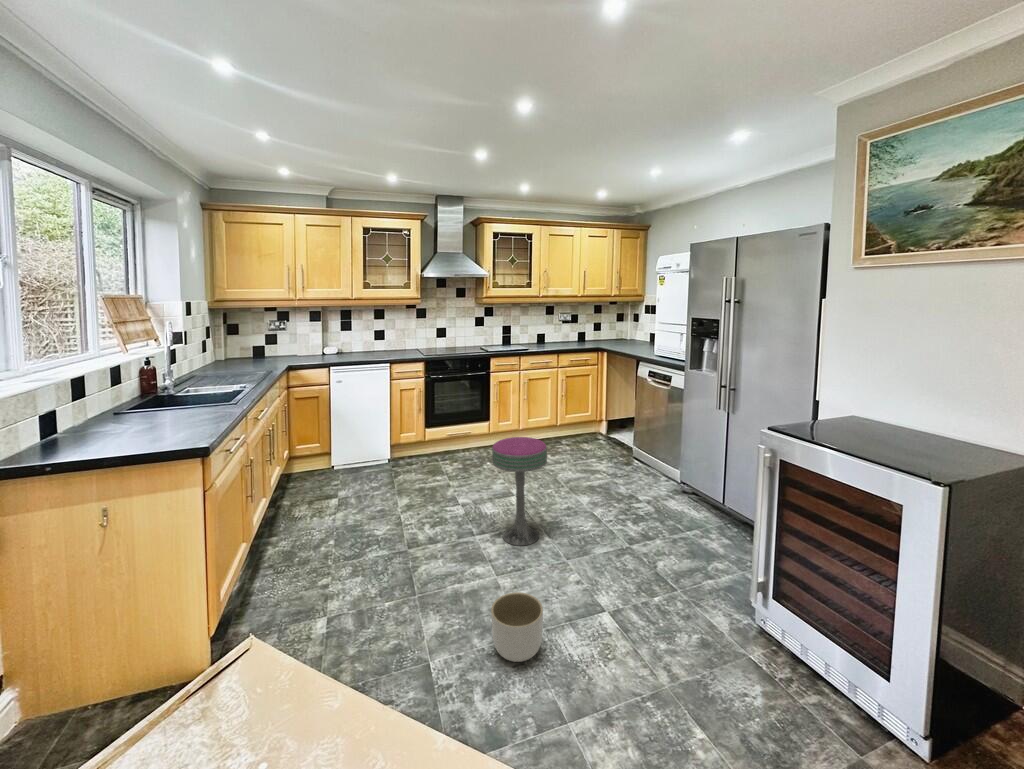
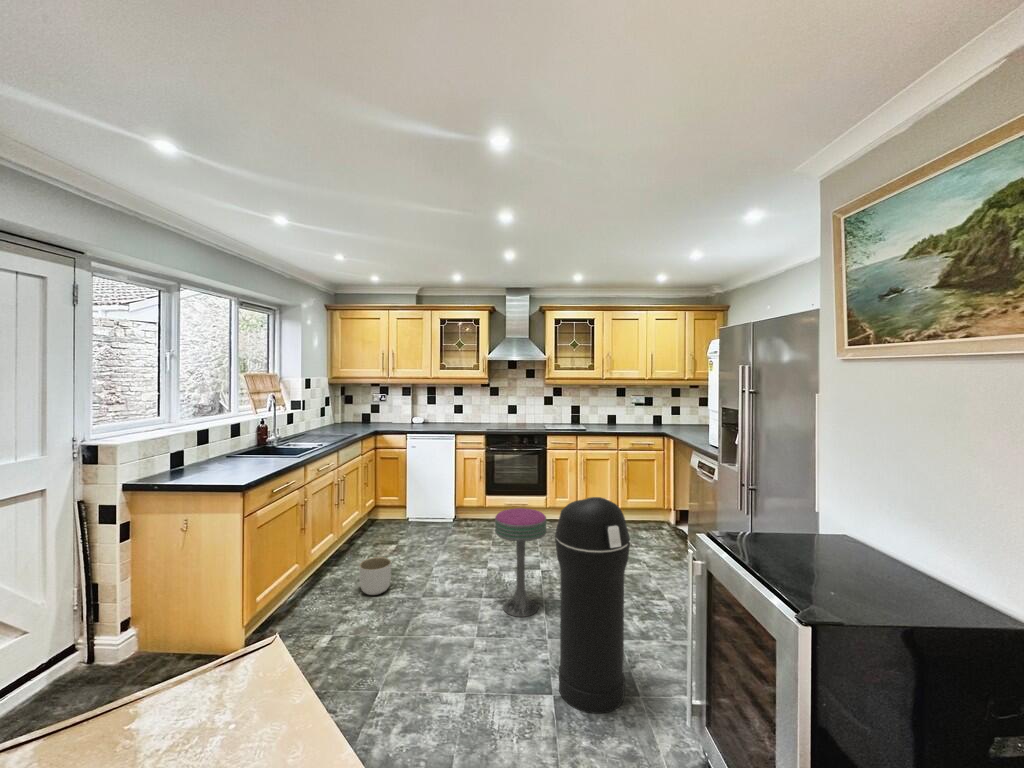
trash can: none [602,417,685,621] -> present [555,497,630,714]
planter: present [491,592,543,662] -> present [359,557,391,595]

